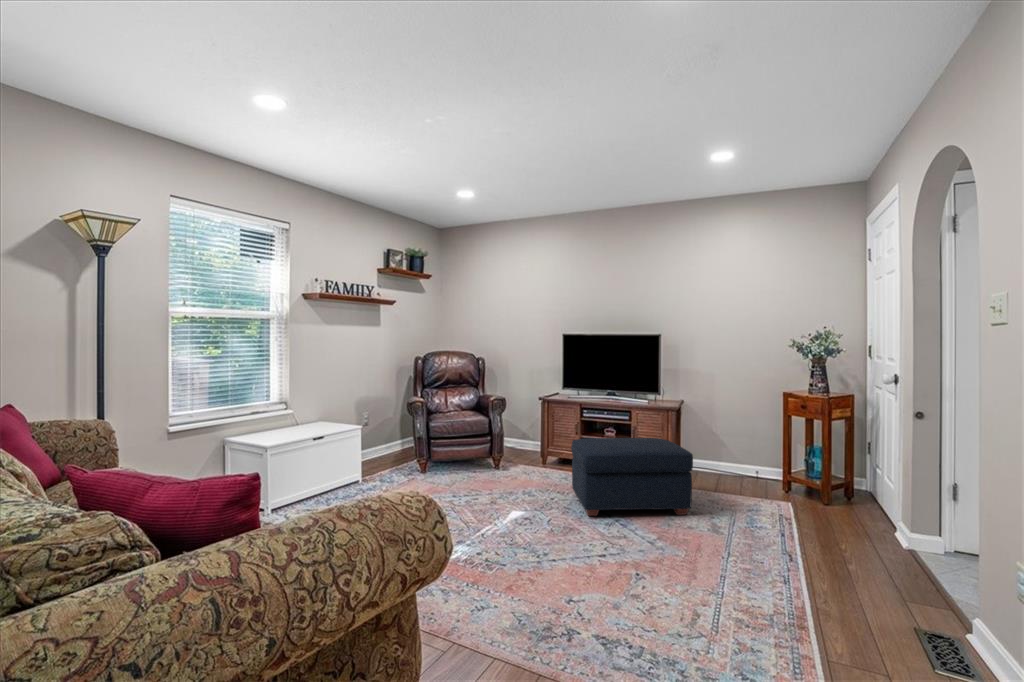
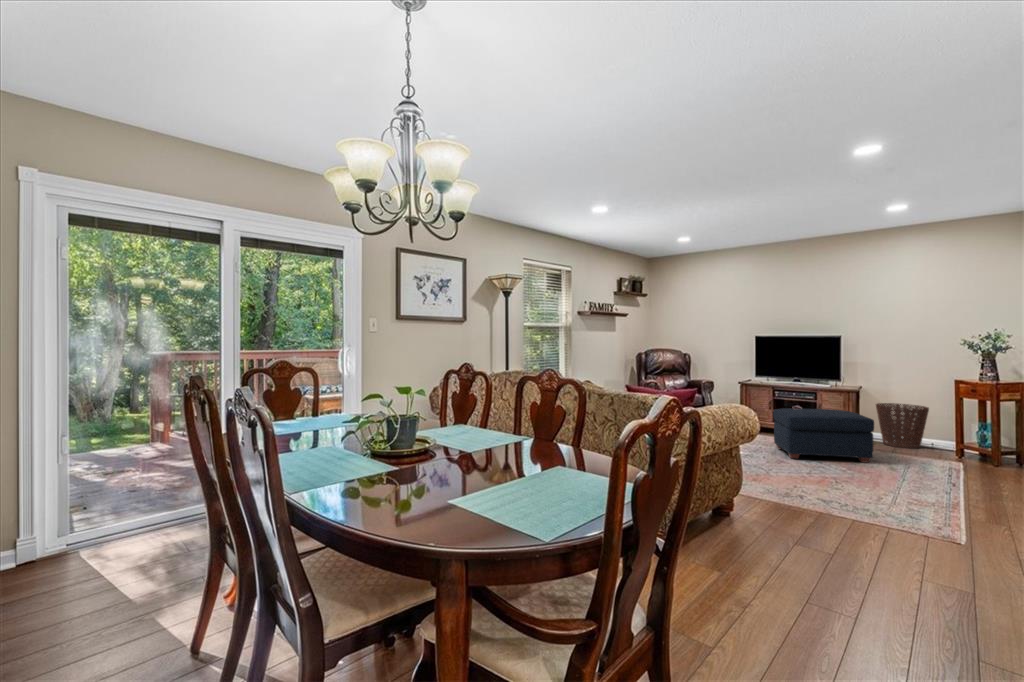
basket: none [698,422,756,483] -> present [876,403,929,448]

